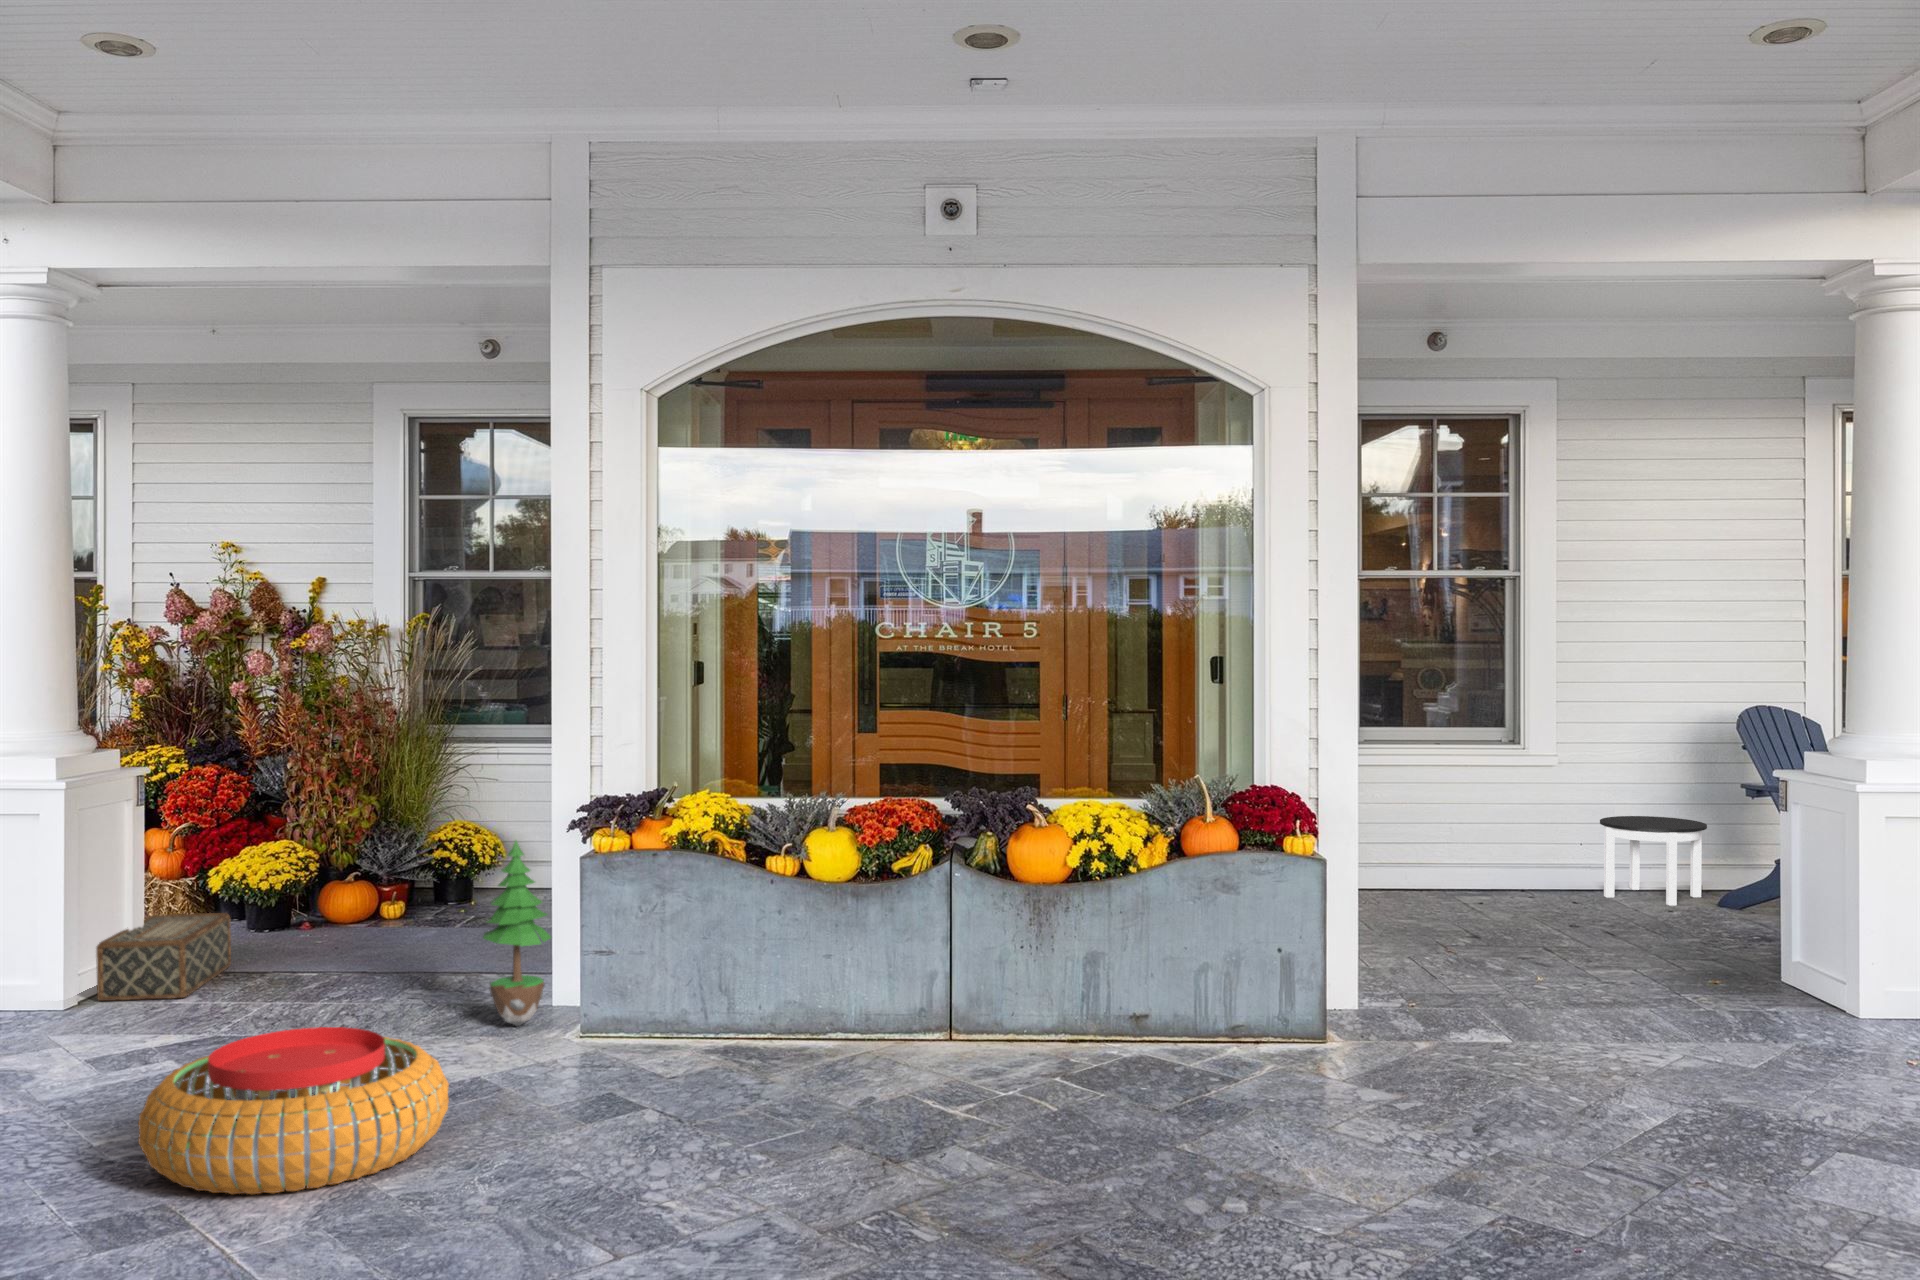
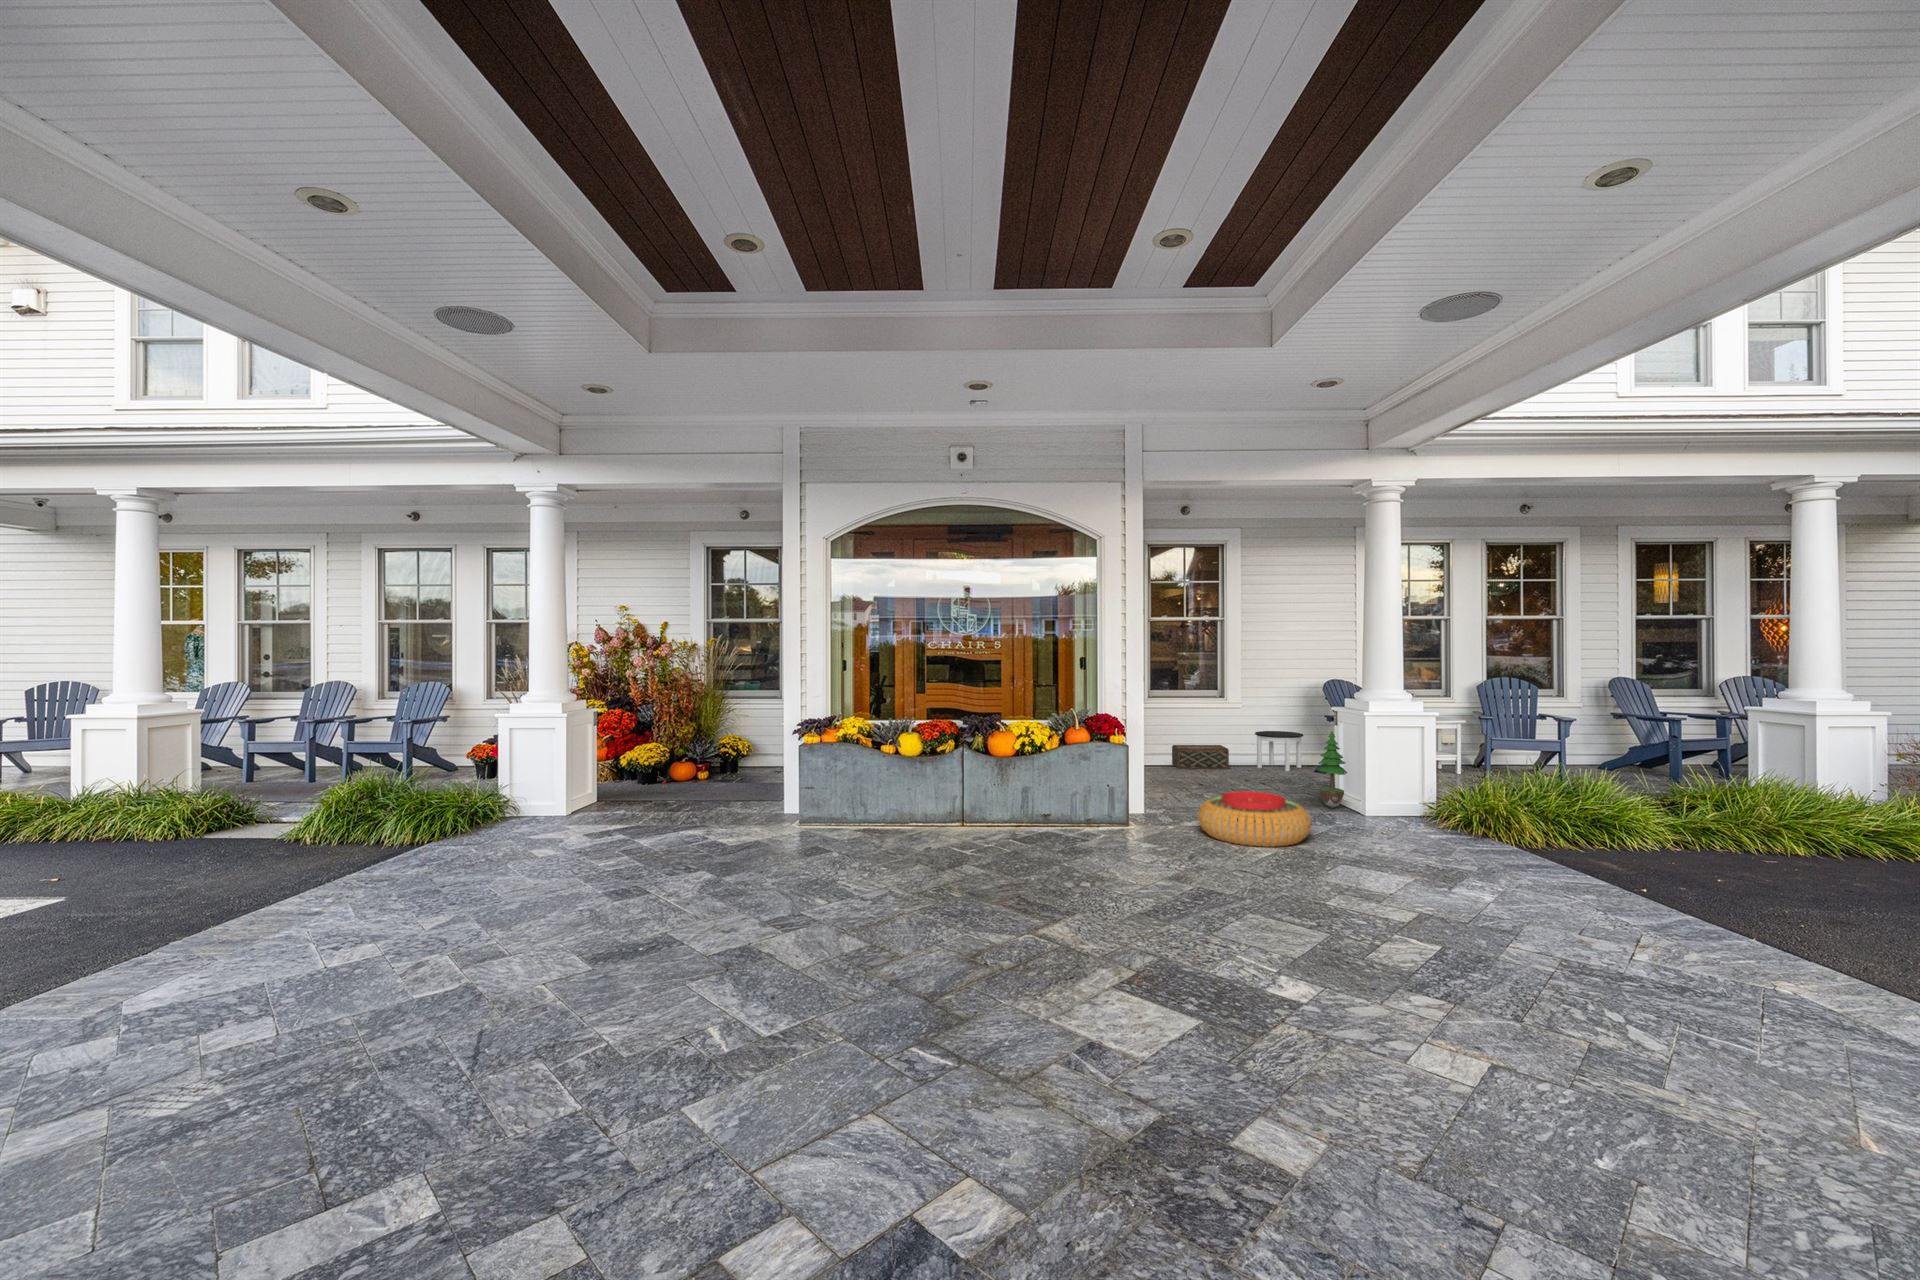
potted tree: present [483,841,551,1026] -> present [1317,731,1347,808]
woven basket: present [96,913,231,1001] -> present [1172,745,1229,769]
pouf: present [138,1027,449,1194] -> present [1198,791,1311,847]

